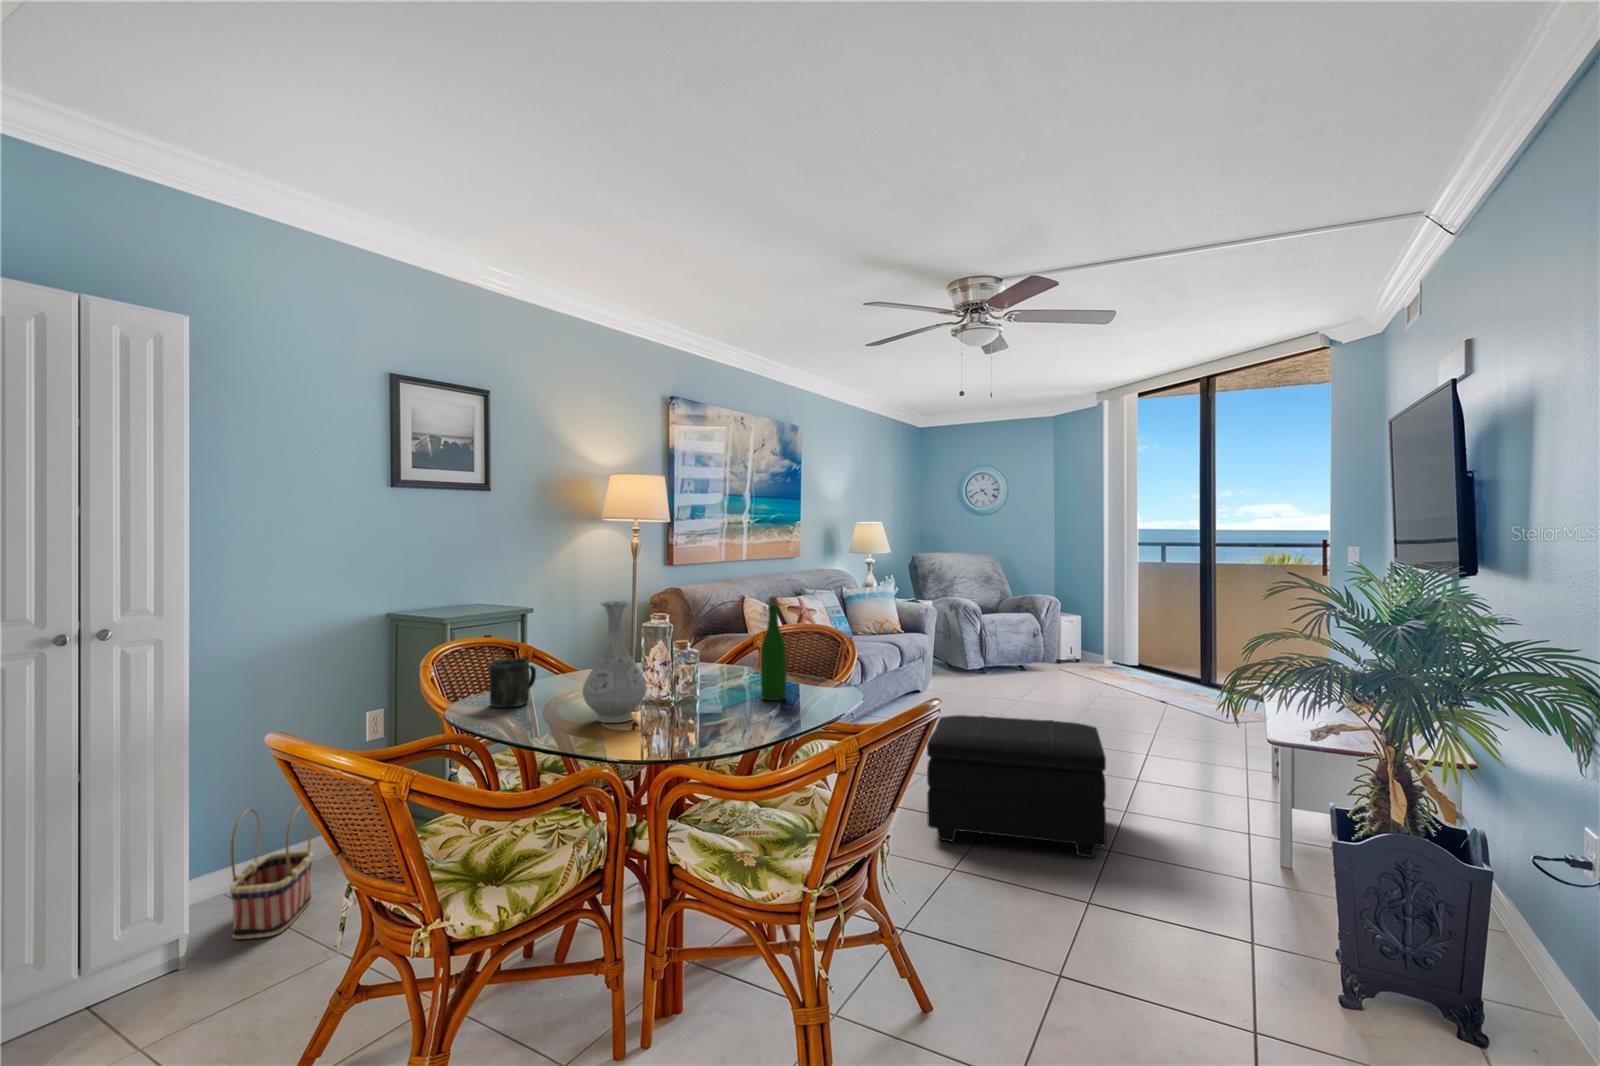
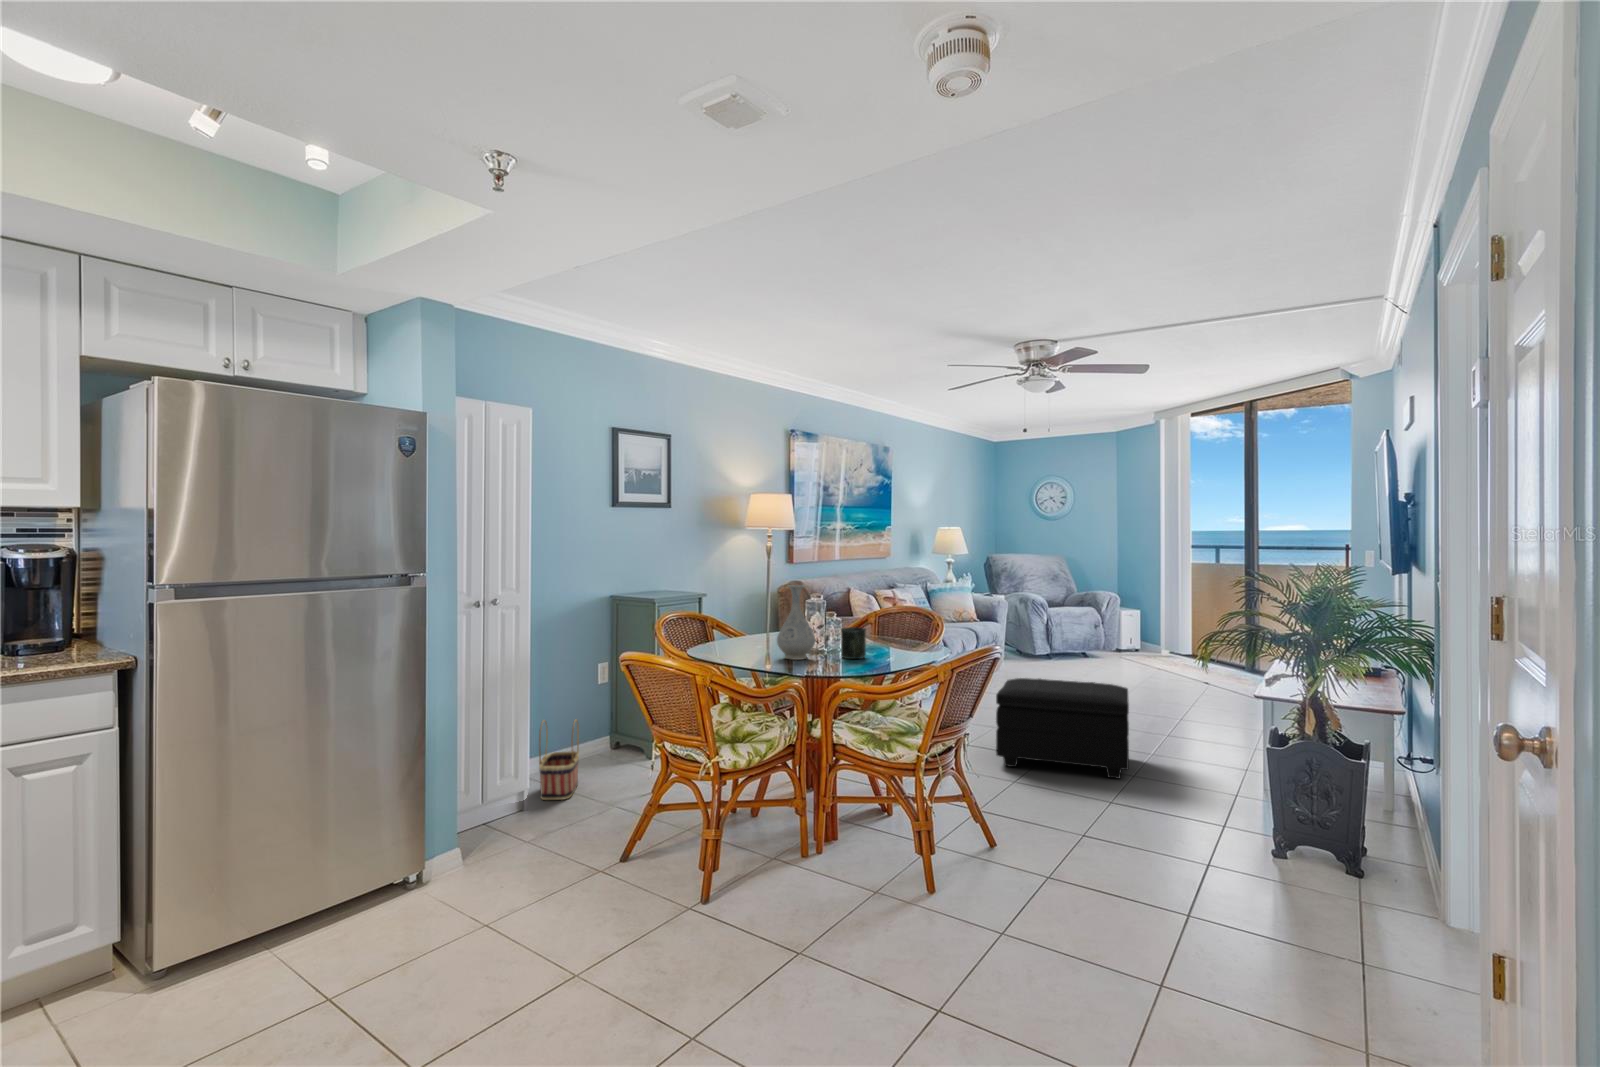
wine bottle: present [761,596,786,701] -> none [883,584,900,652]
mug: present [489,658,536,708] -> present [841,627,866,659]

